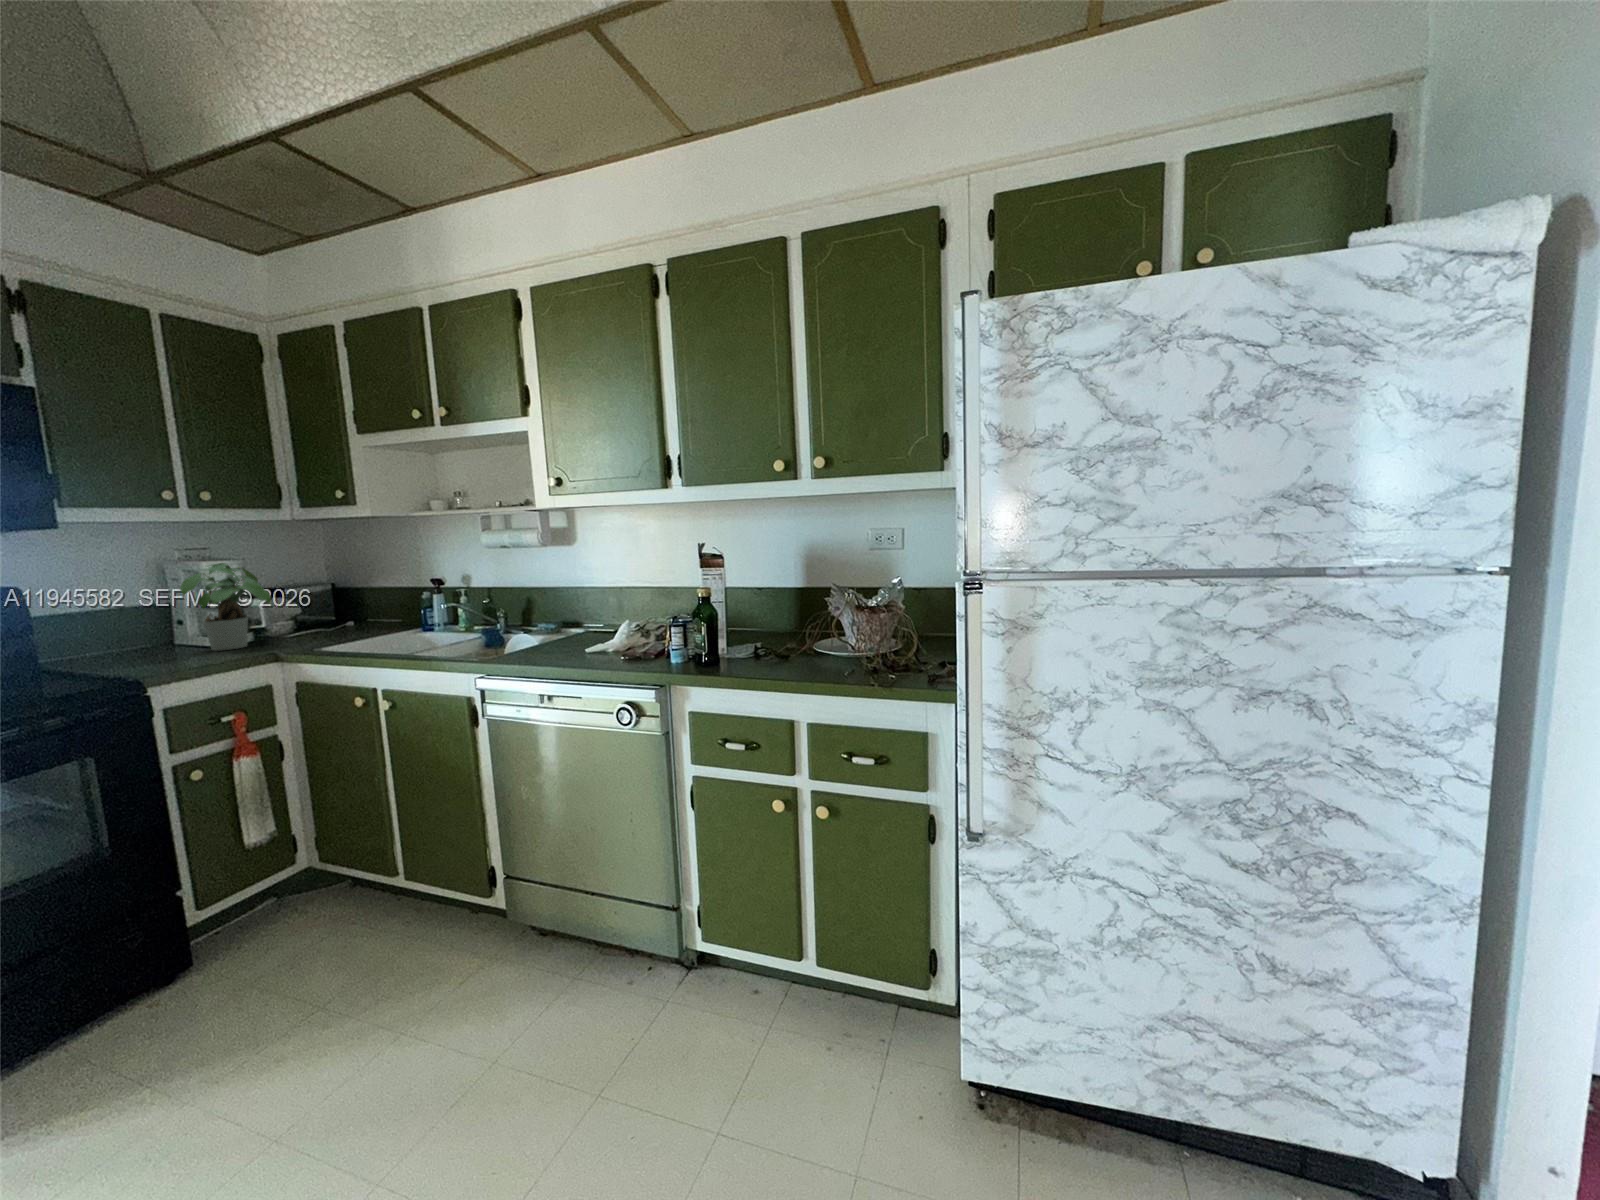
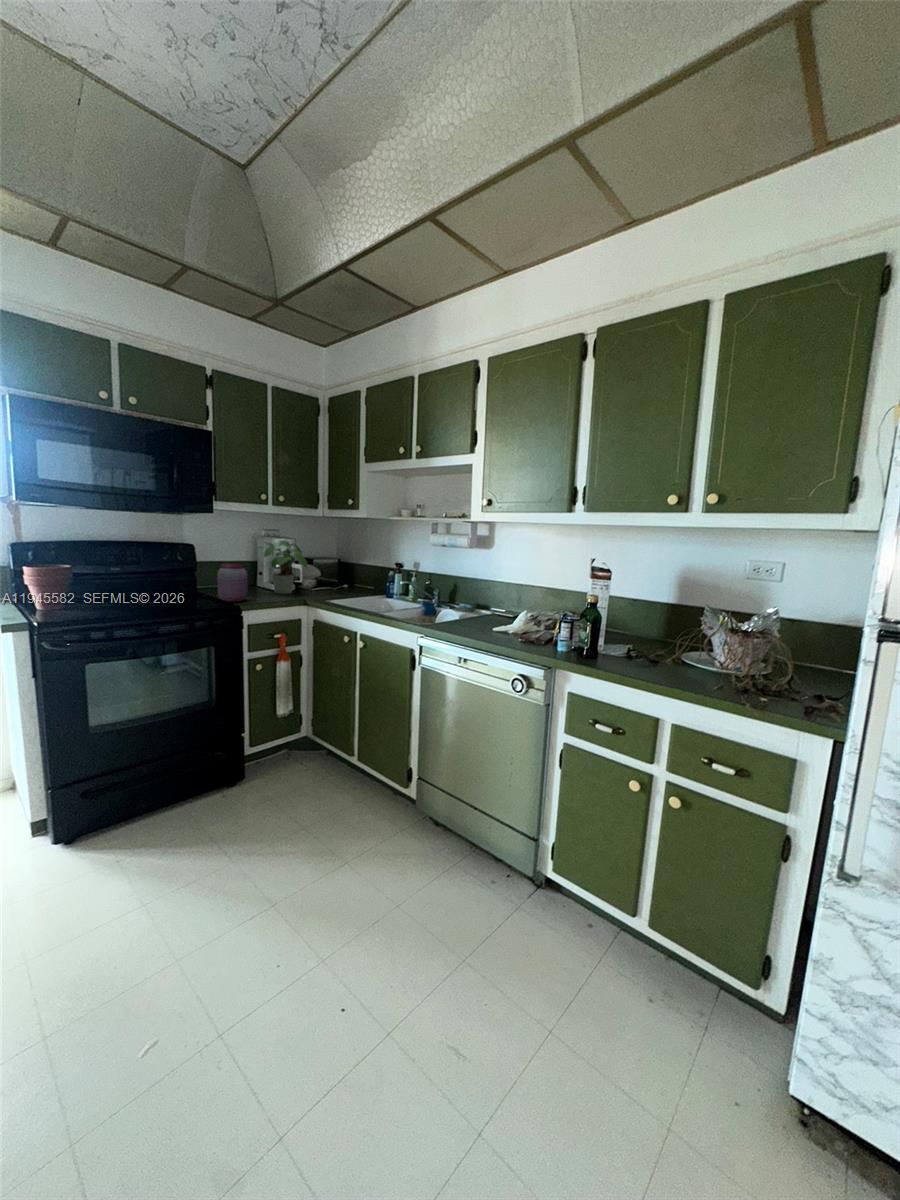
jar: none [82,610,154,677] -> present [217,563,248,602]

